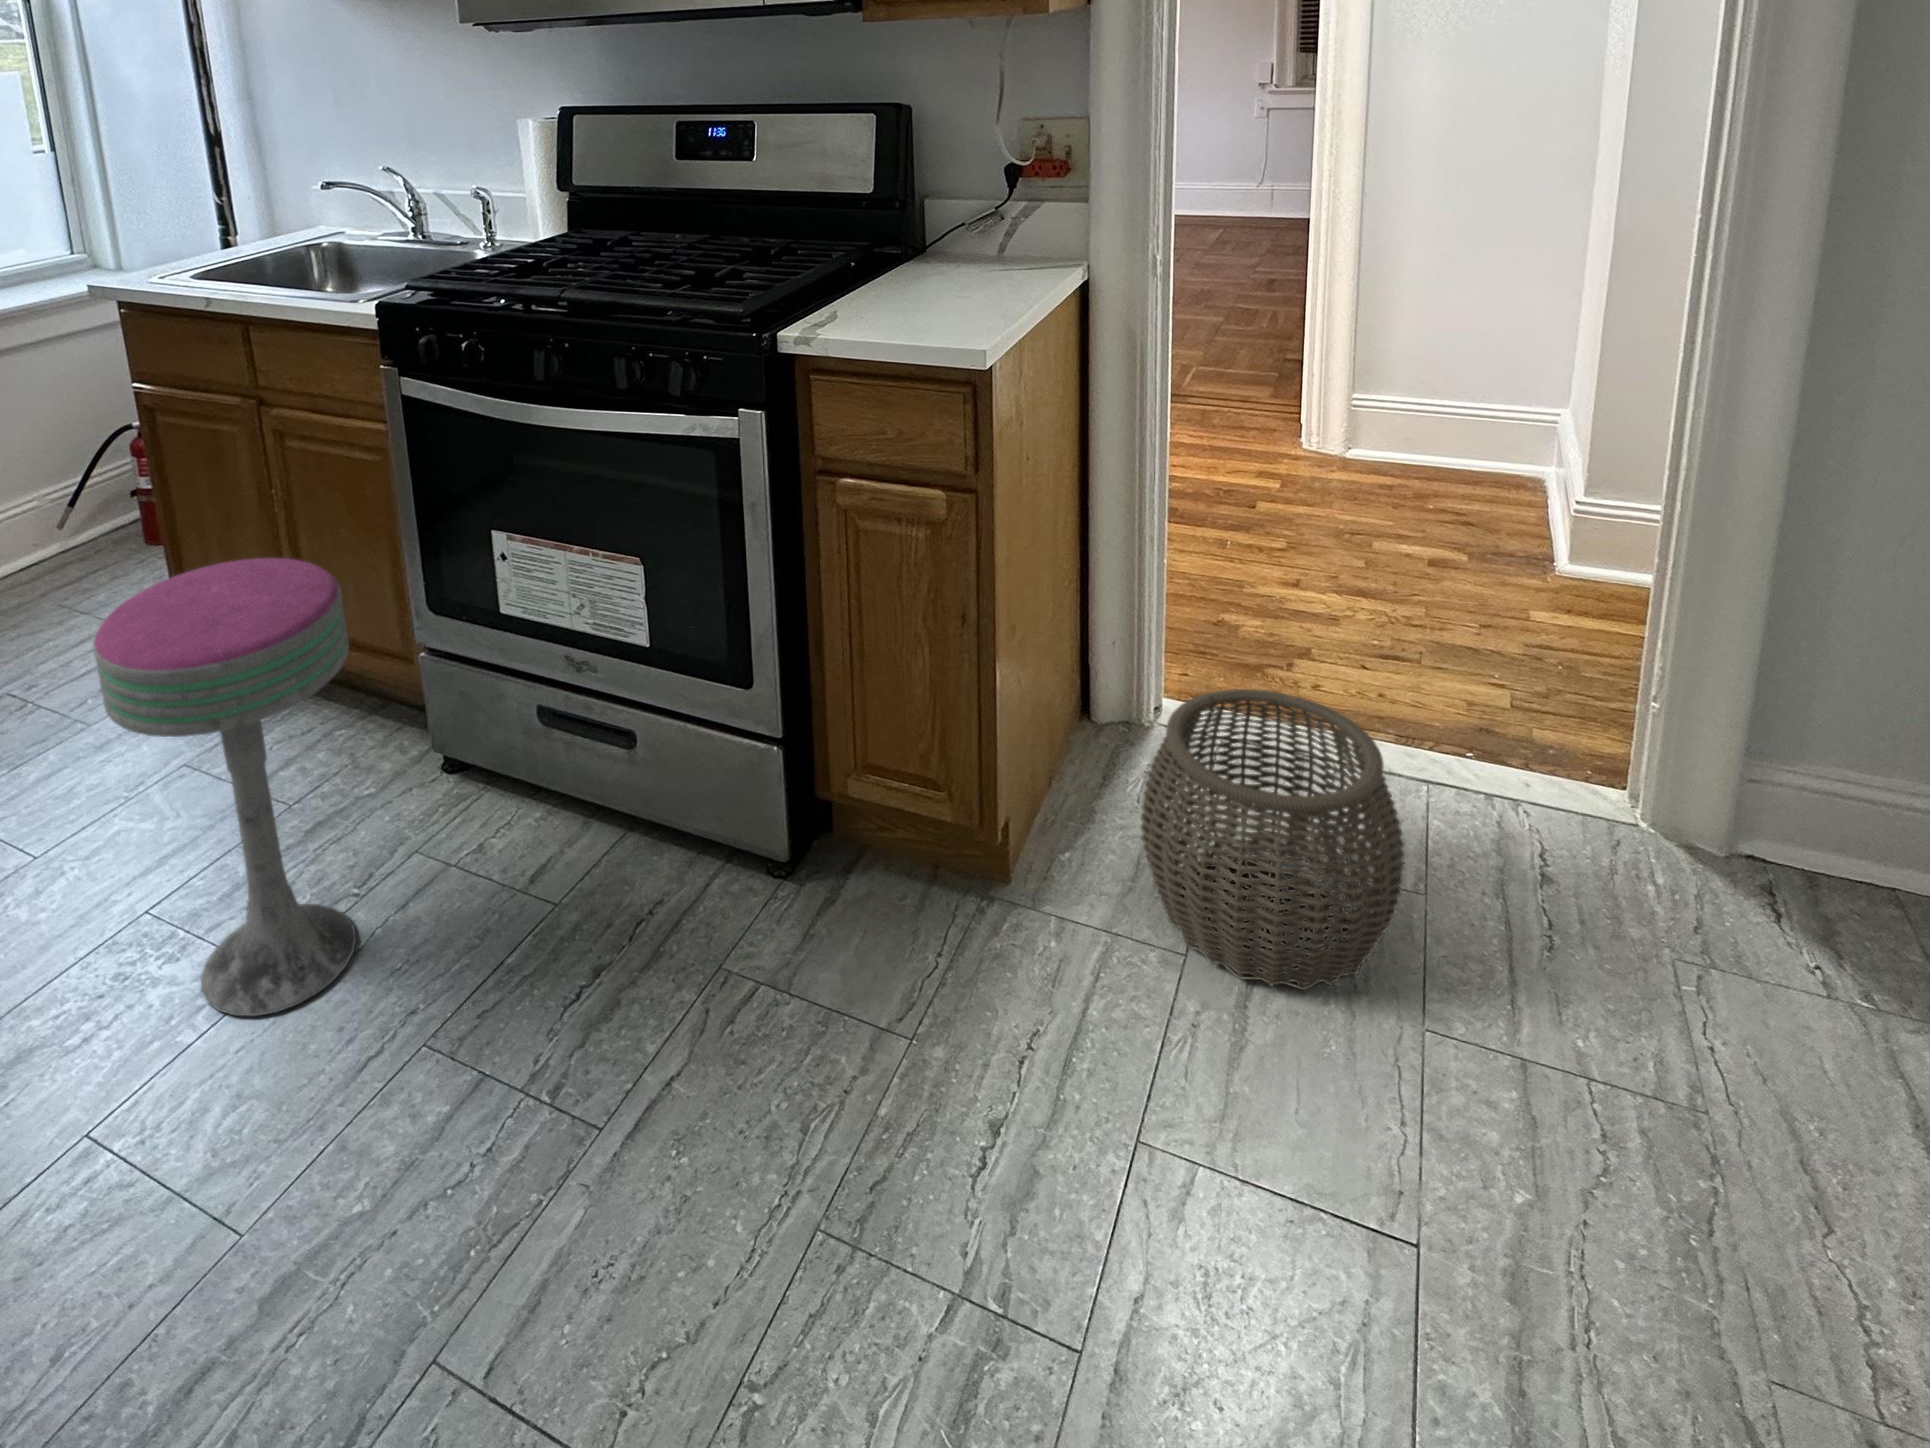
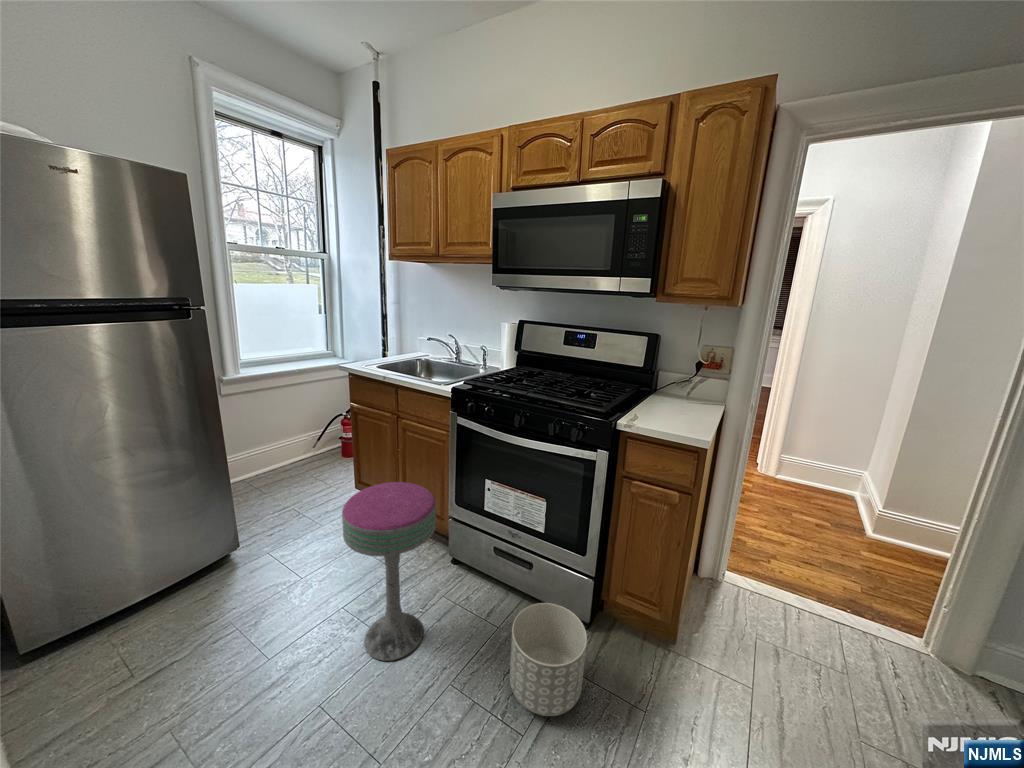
woven basket: present [1140,689,1405,990] -> none [735,582,856,716]
planter: none [557,811,752,1072] -> present [509,603,587,716]

